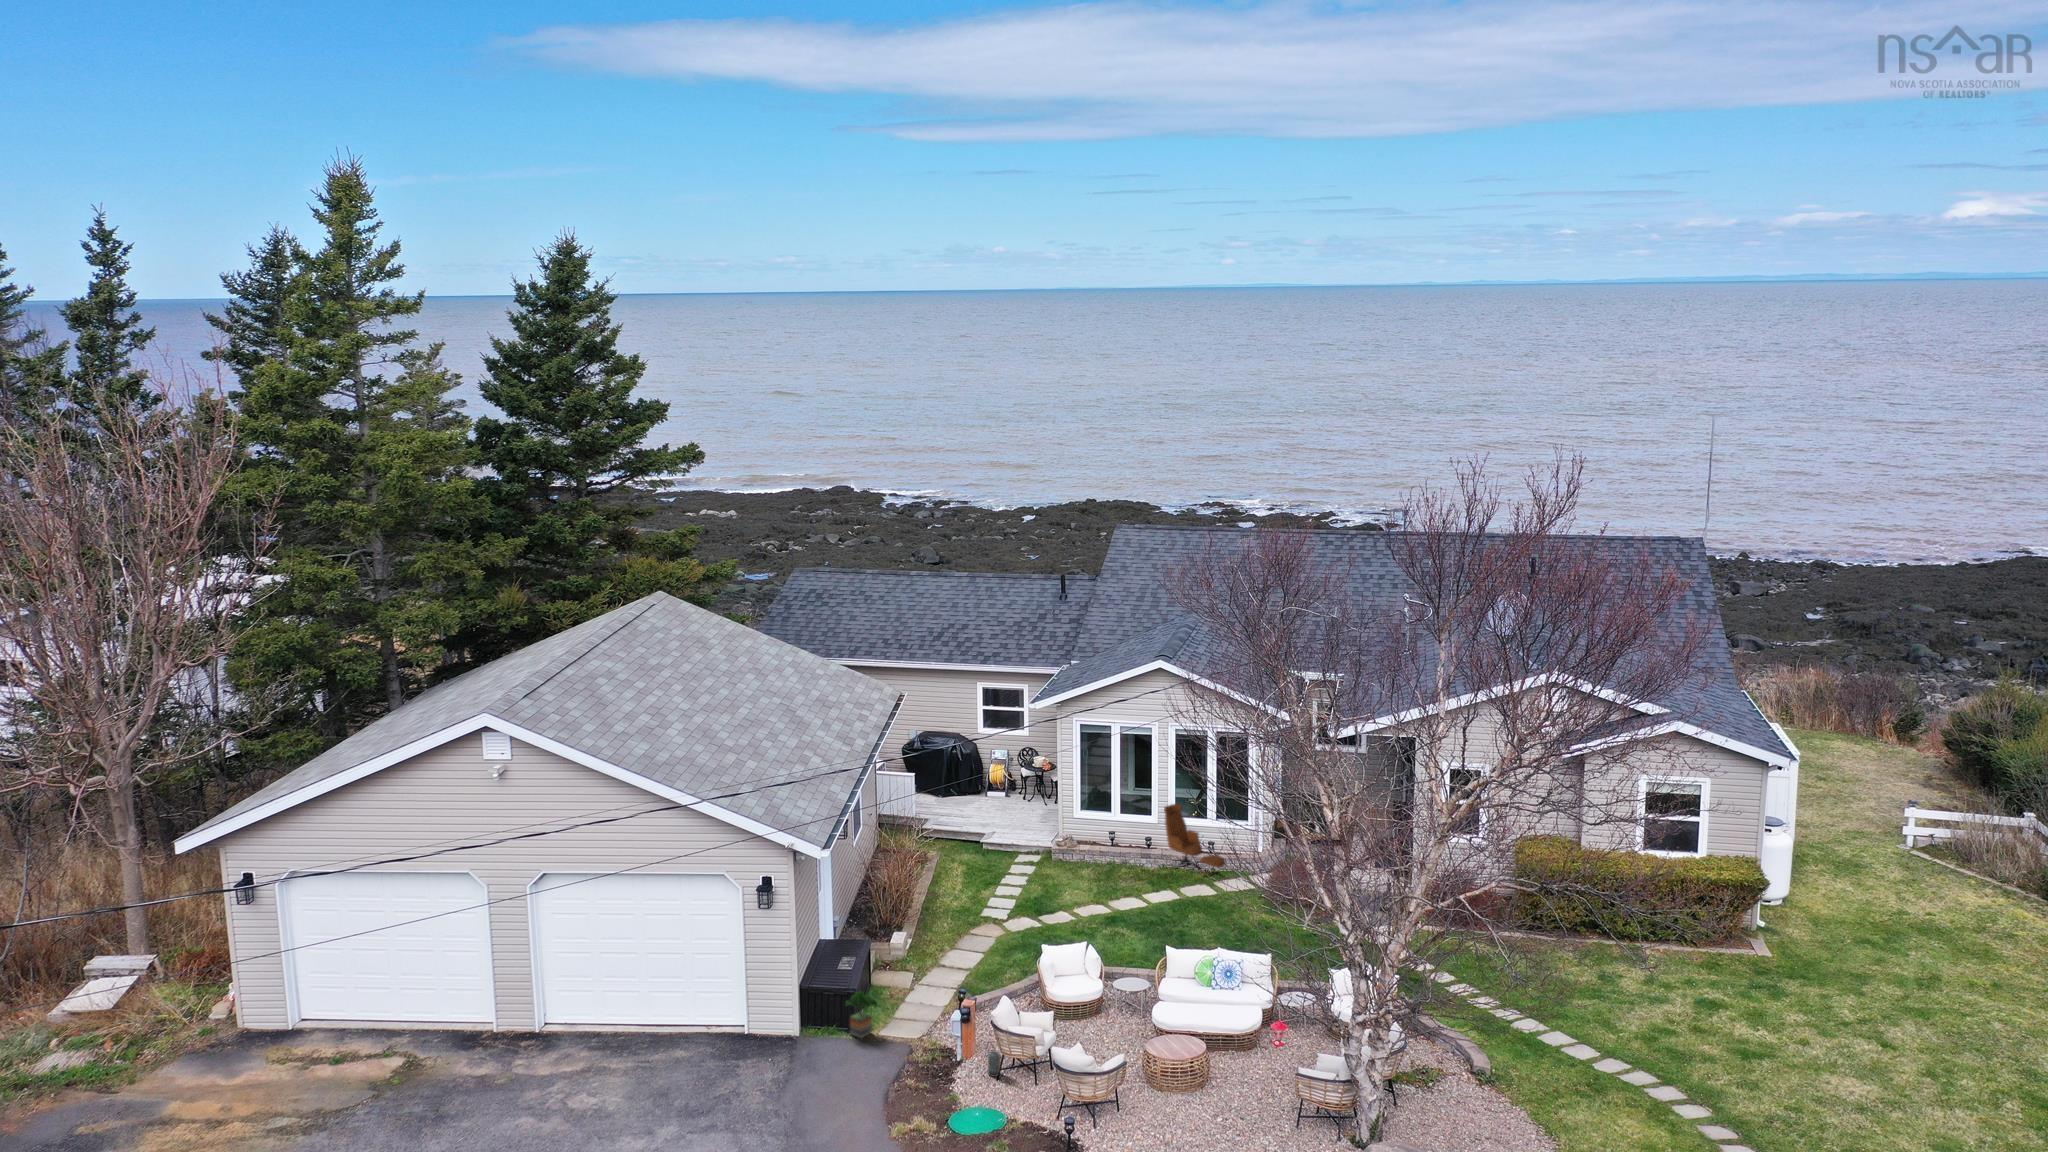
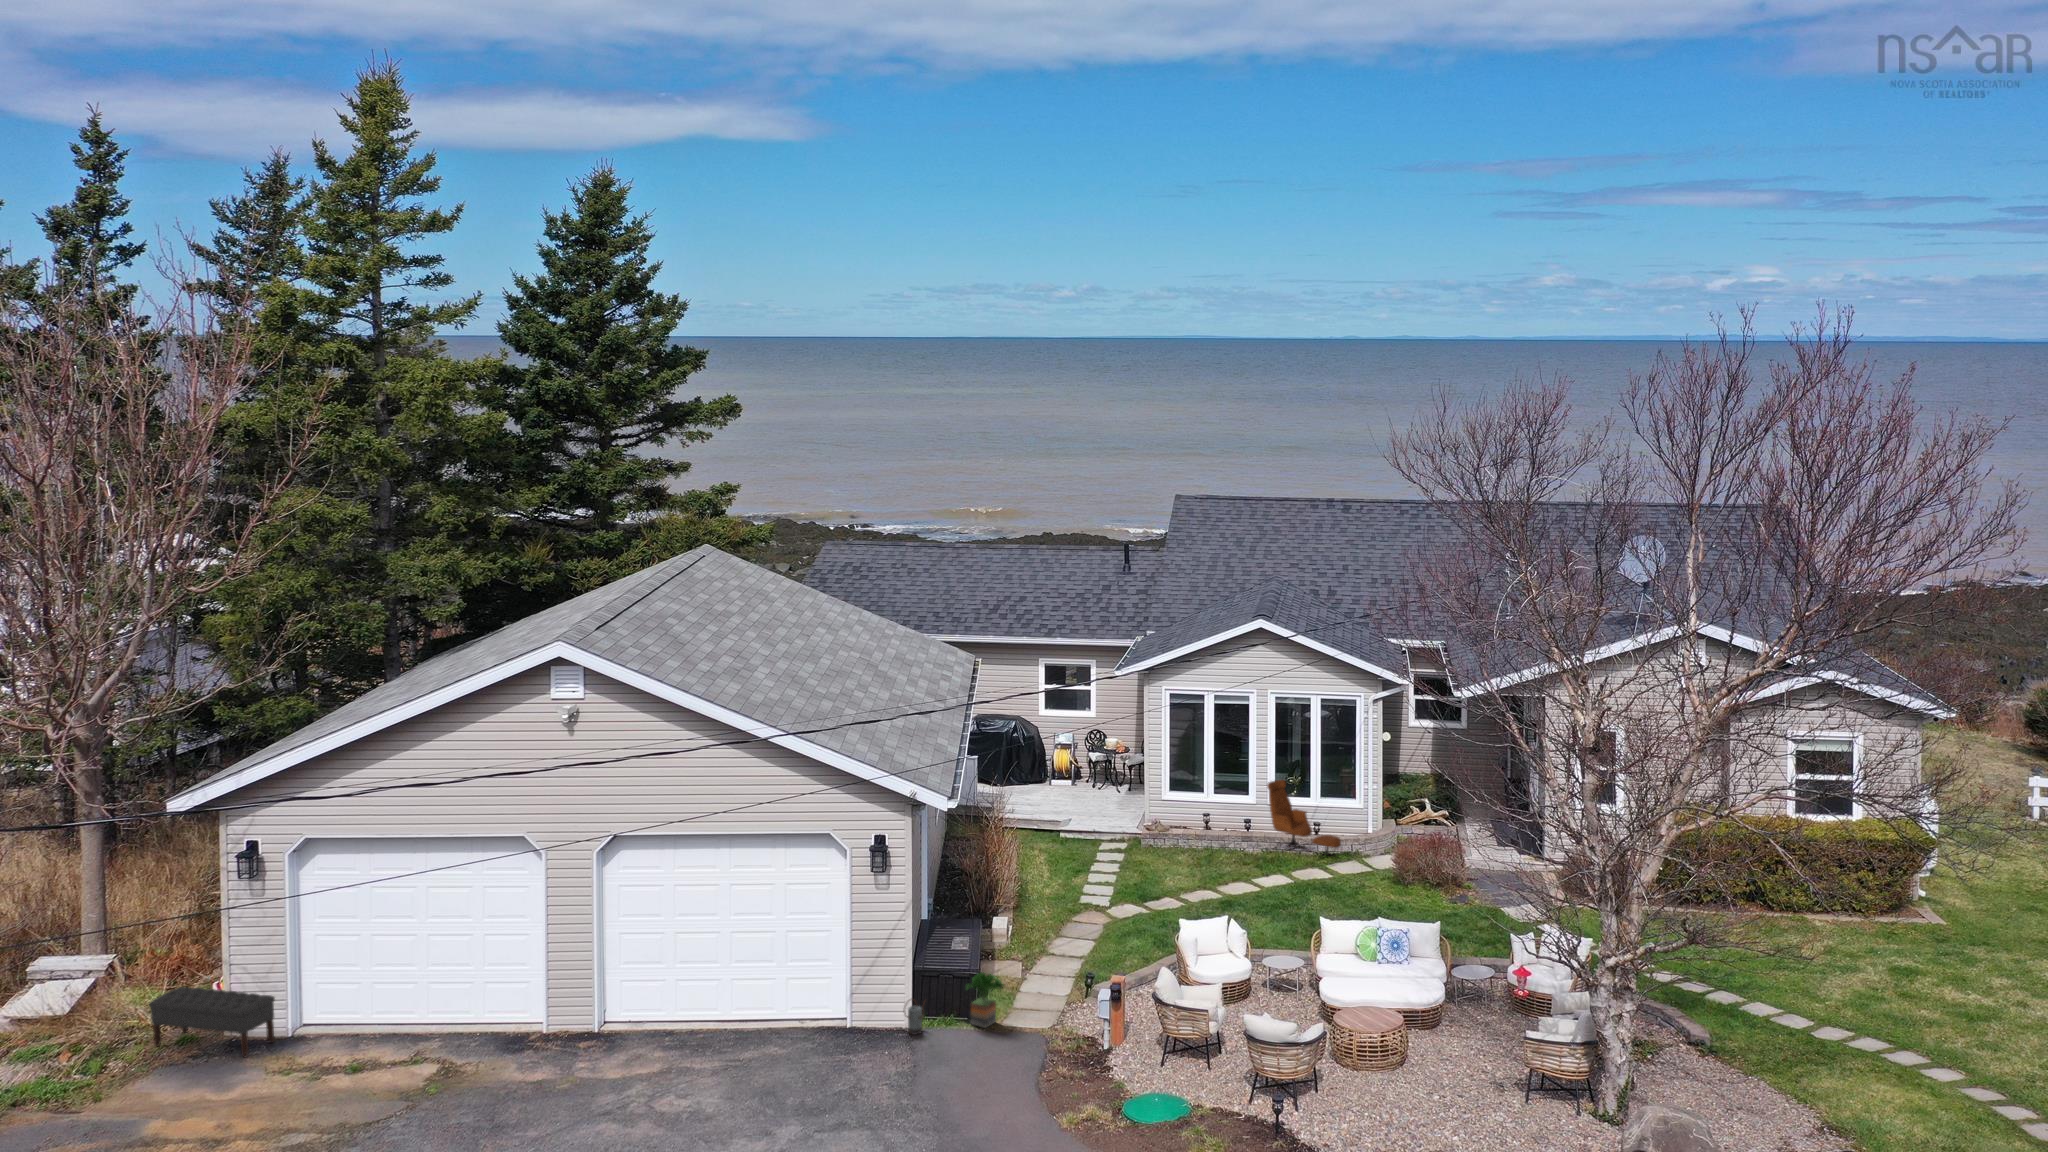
bench: none [175,988,276,1049] -> present [149,987,275,1058]
watering can: present [988,1050,1001,1077] -> present [905,1000,924,1035]

